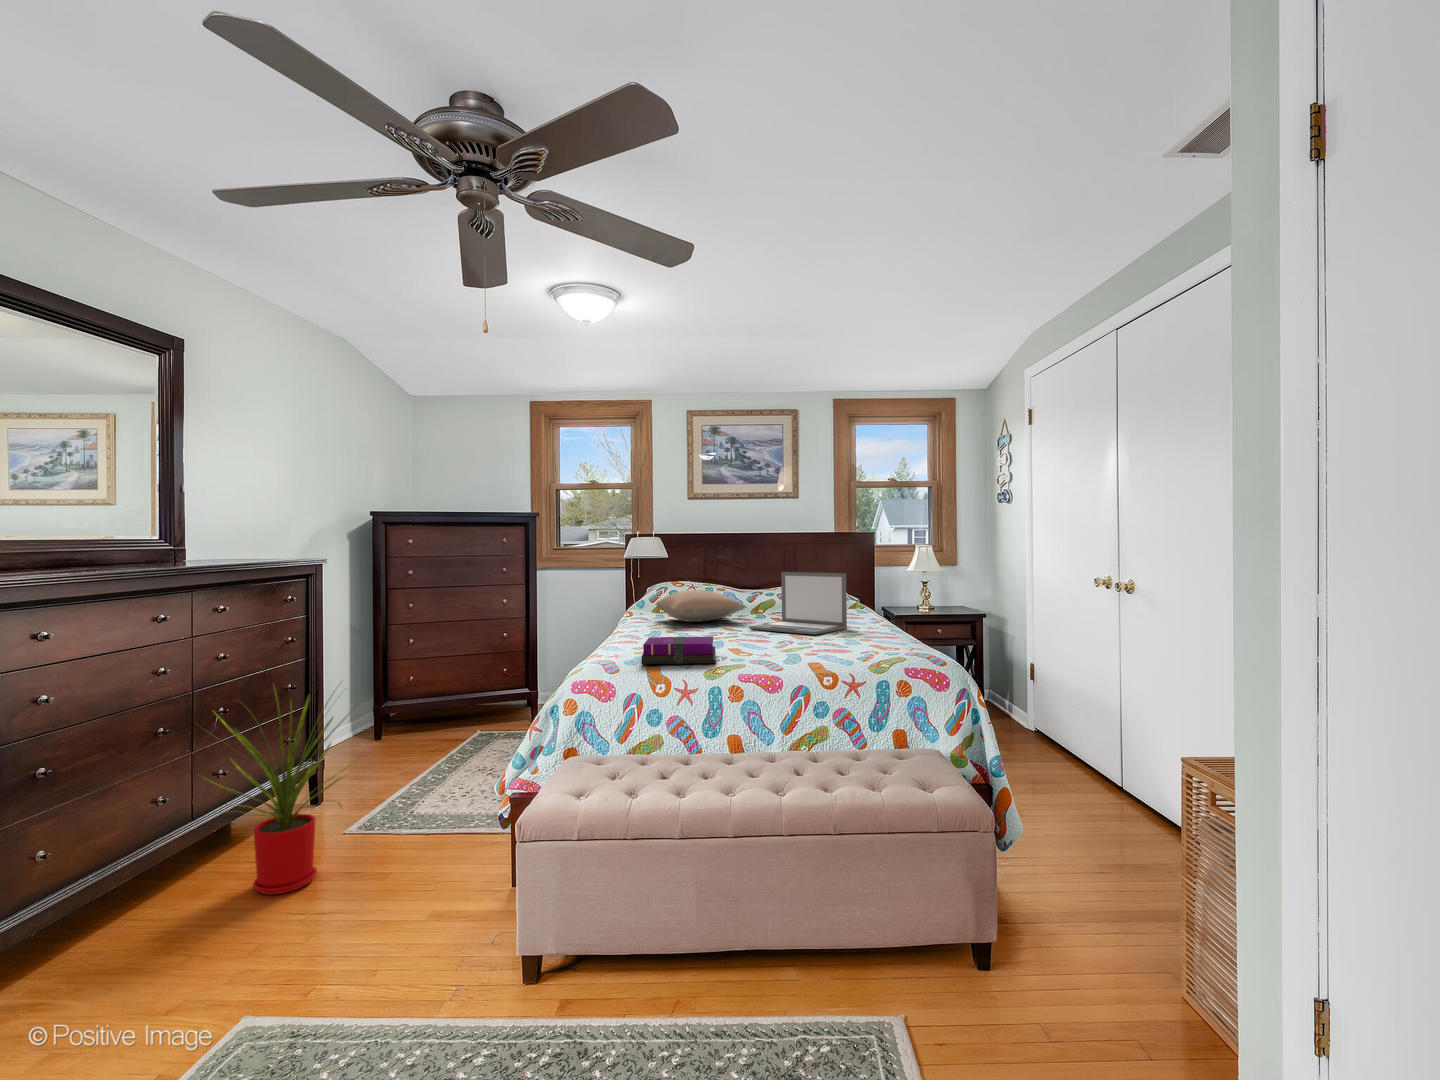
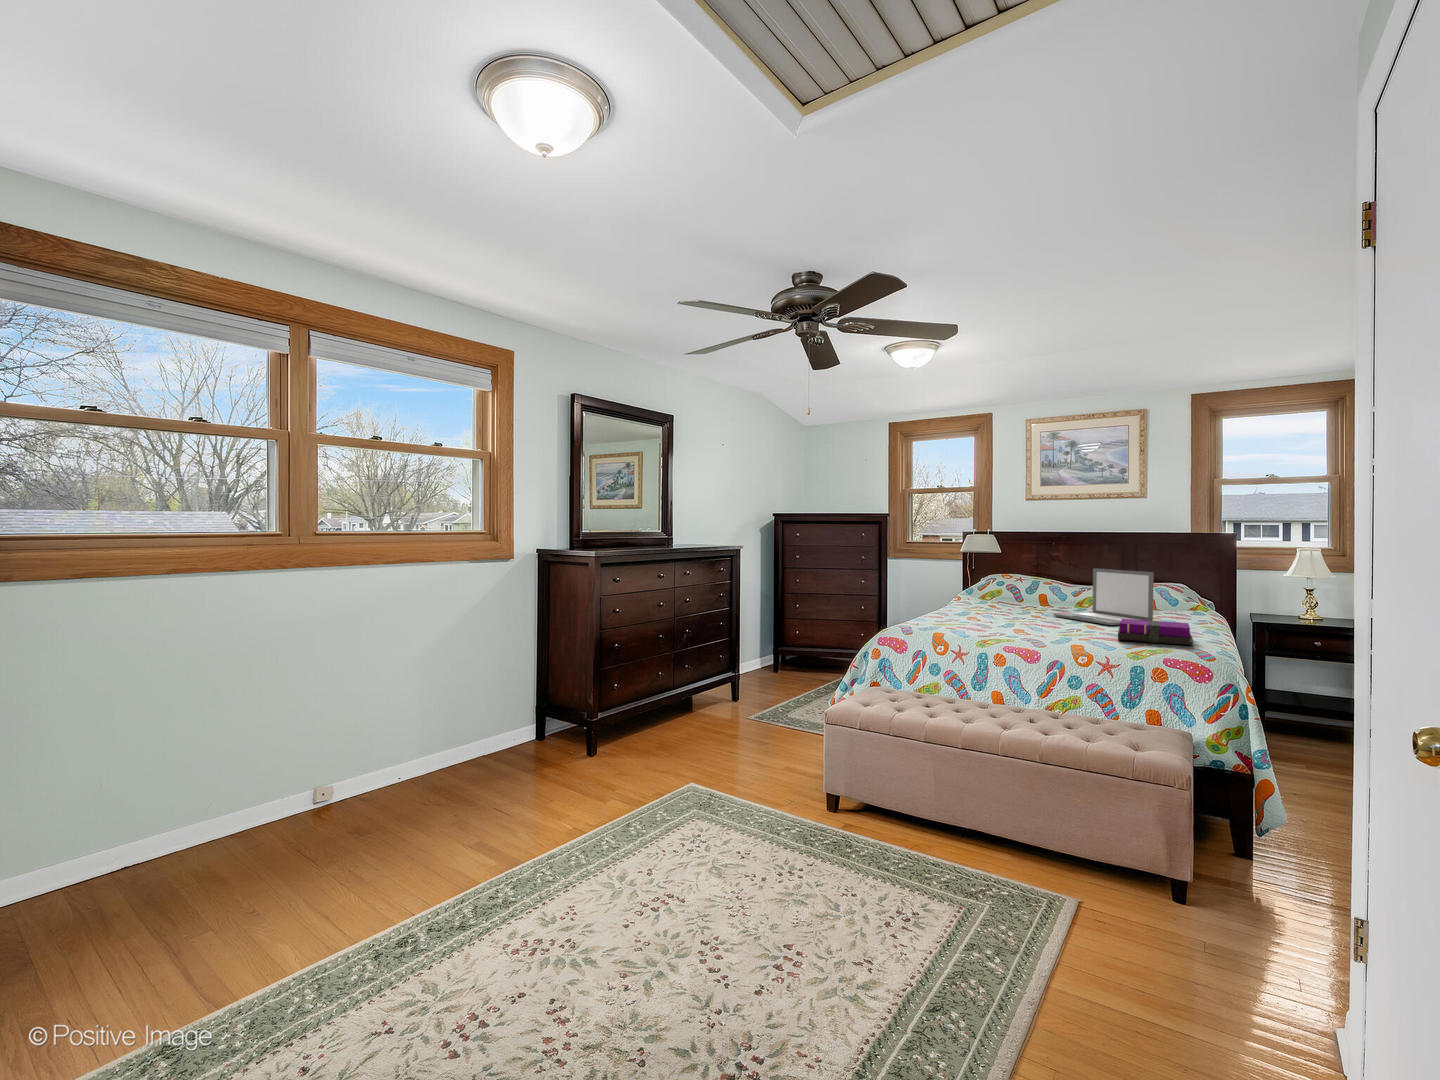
pillow: present [656,590,746,622] -> none [980,581,1058,607]
notebook: present [641,637,716,664] -> present [1118,619,1193,645]
house plant: present [209,686,356,895] -> none [665,619,752,742]

